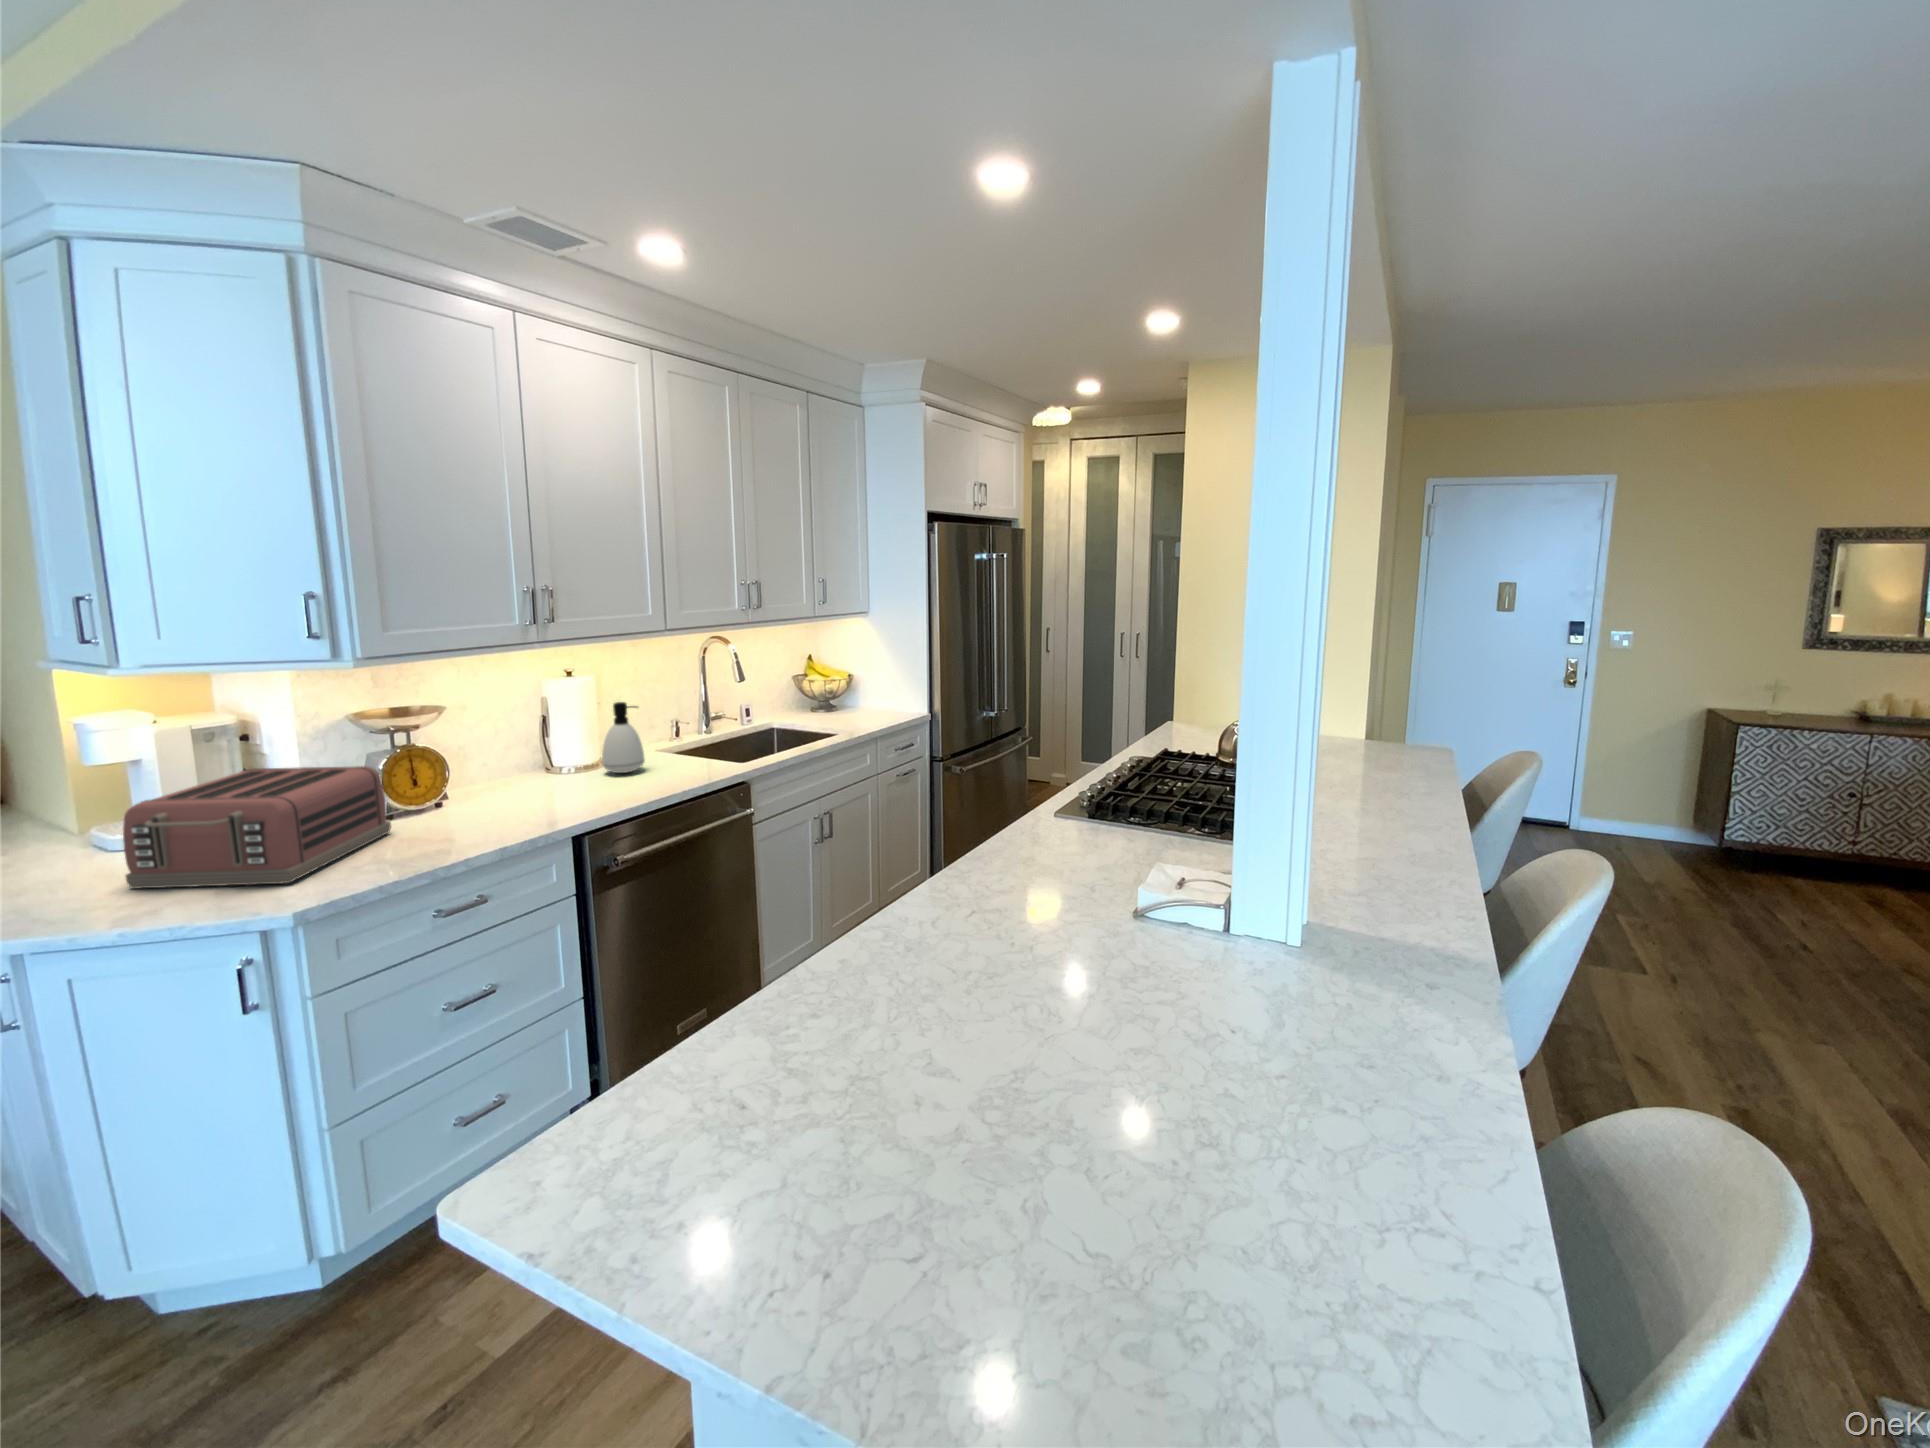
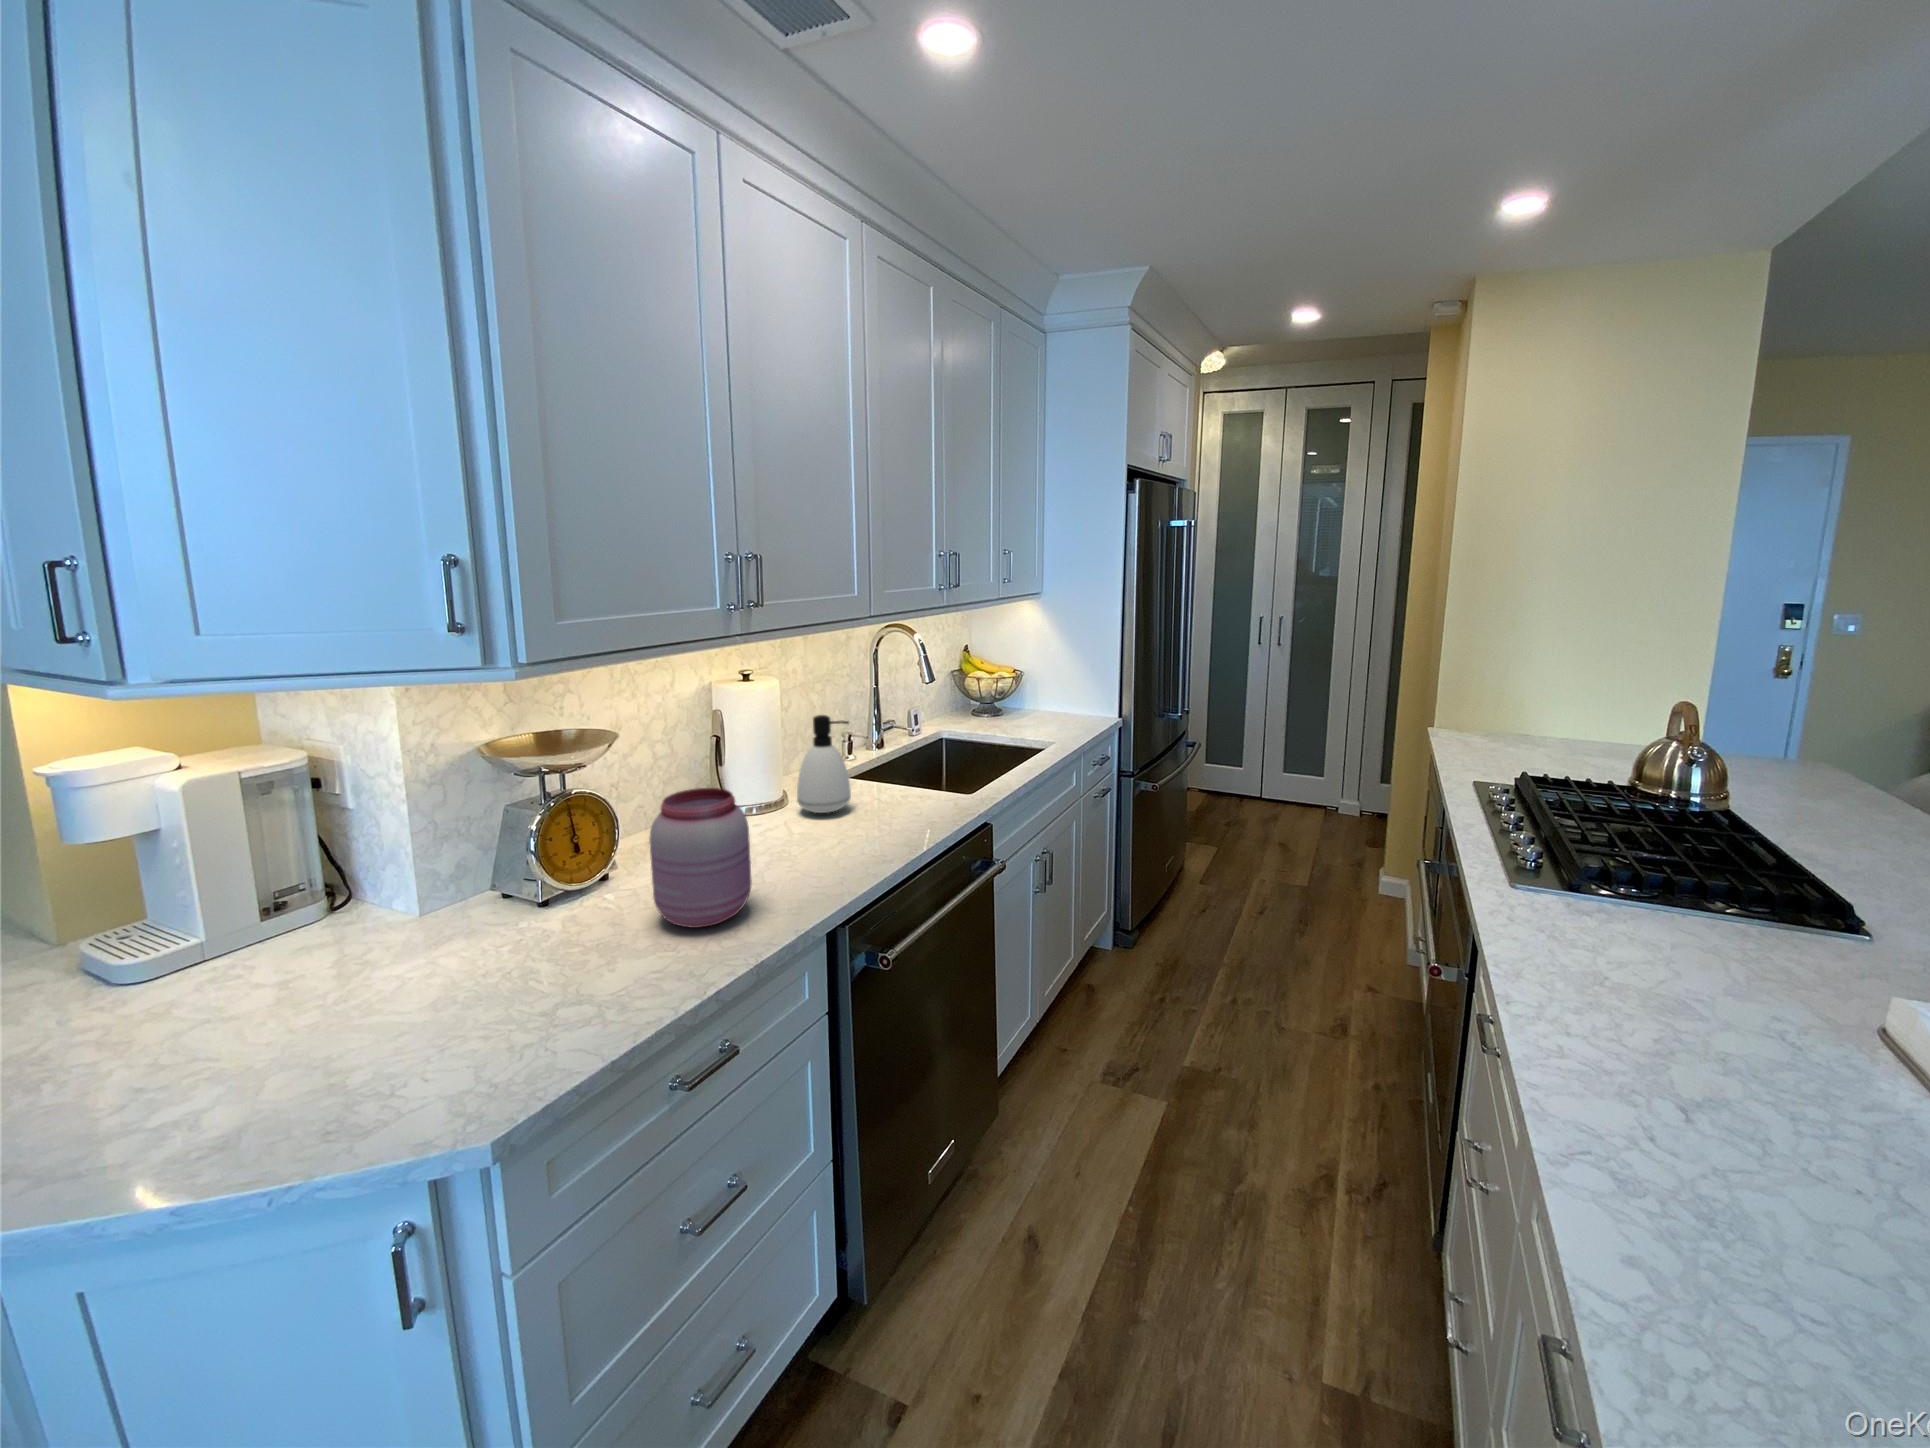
jar: none [447,742,522,831] -> present [650,788,752,928]
toaster: present [123,766,391,889] -> none [152,834,564,1084]

